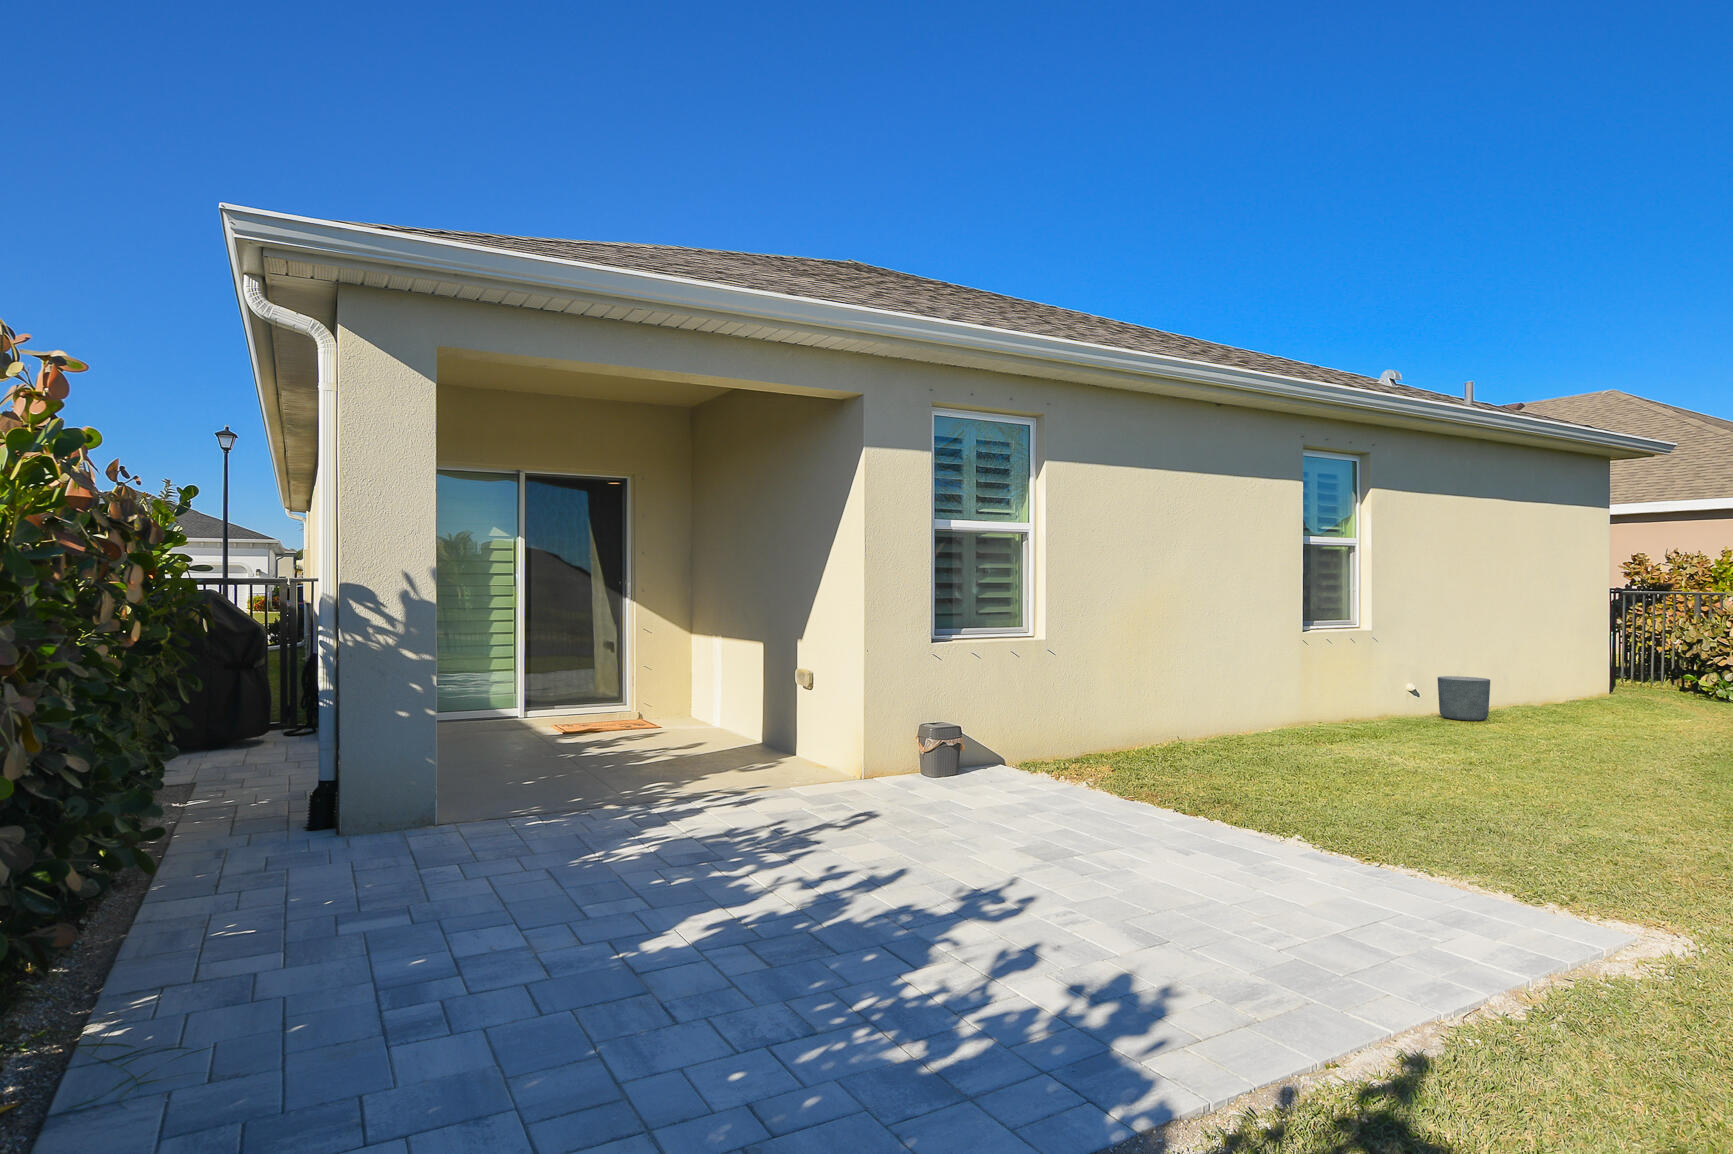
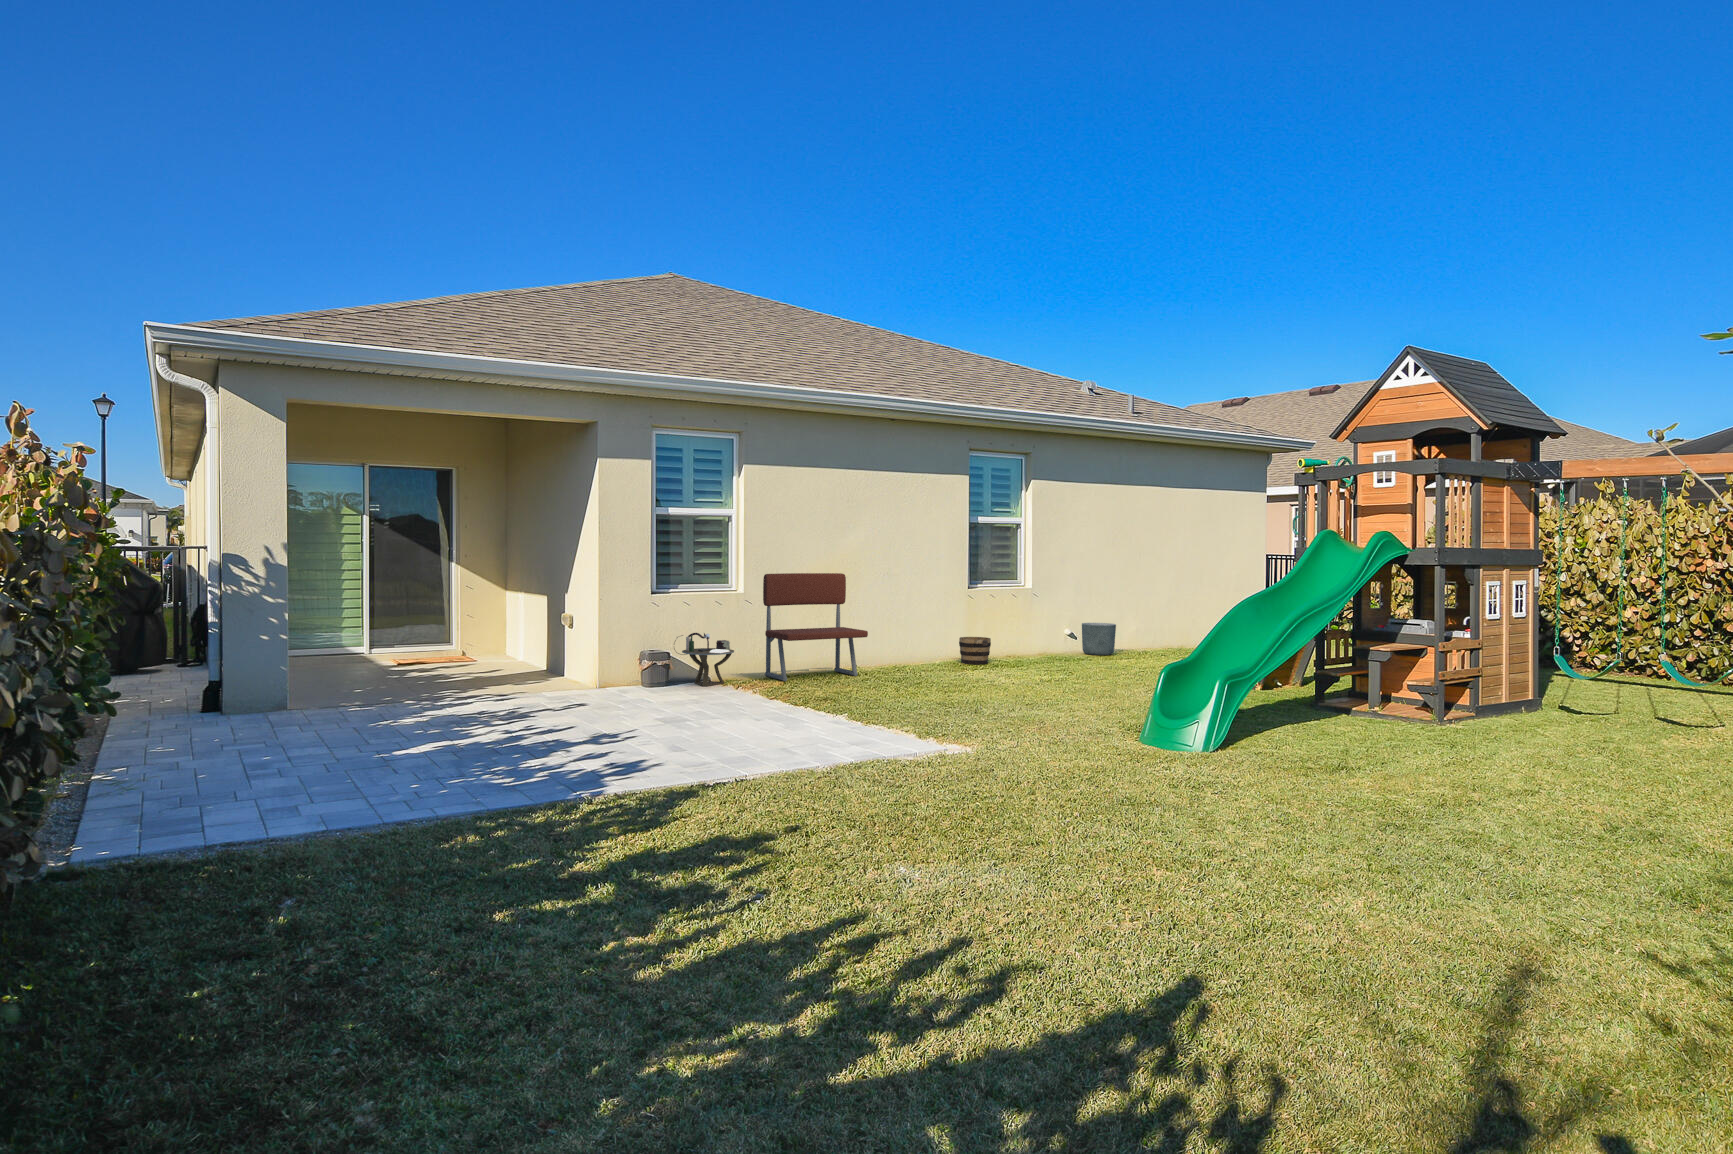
bench: none [1072,612,1222,767] -> present [763,573,868,681]
side table: none [960,697,1050,777] -> present [674,633,734,686]
bucket: none [1302,697,1350,737] -> present [959,637,991,665]

